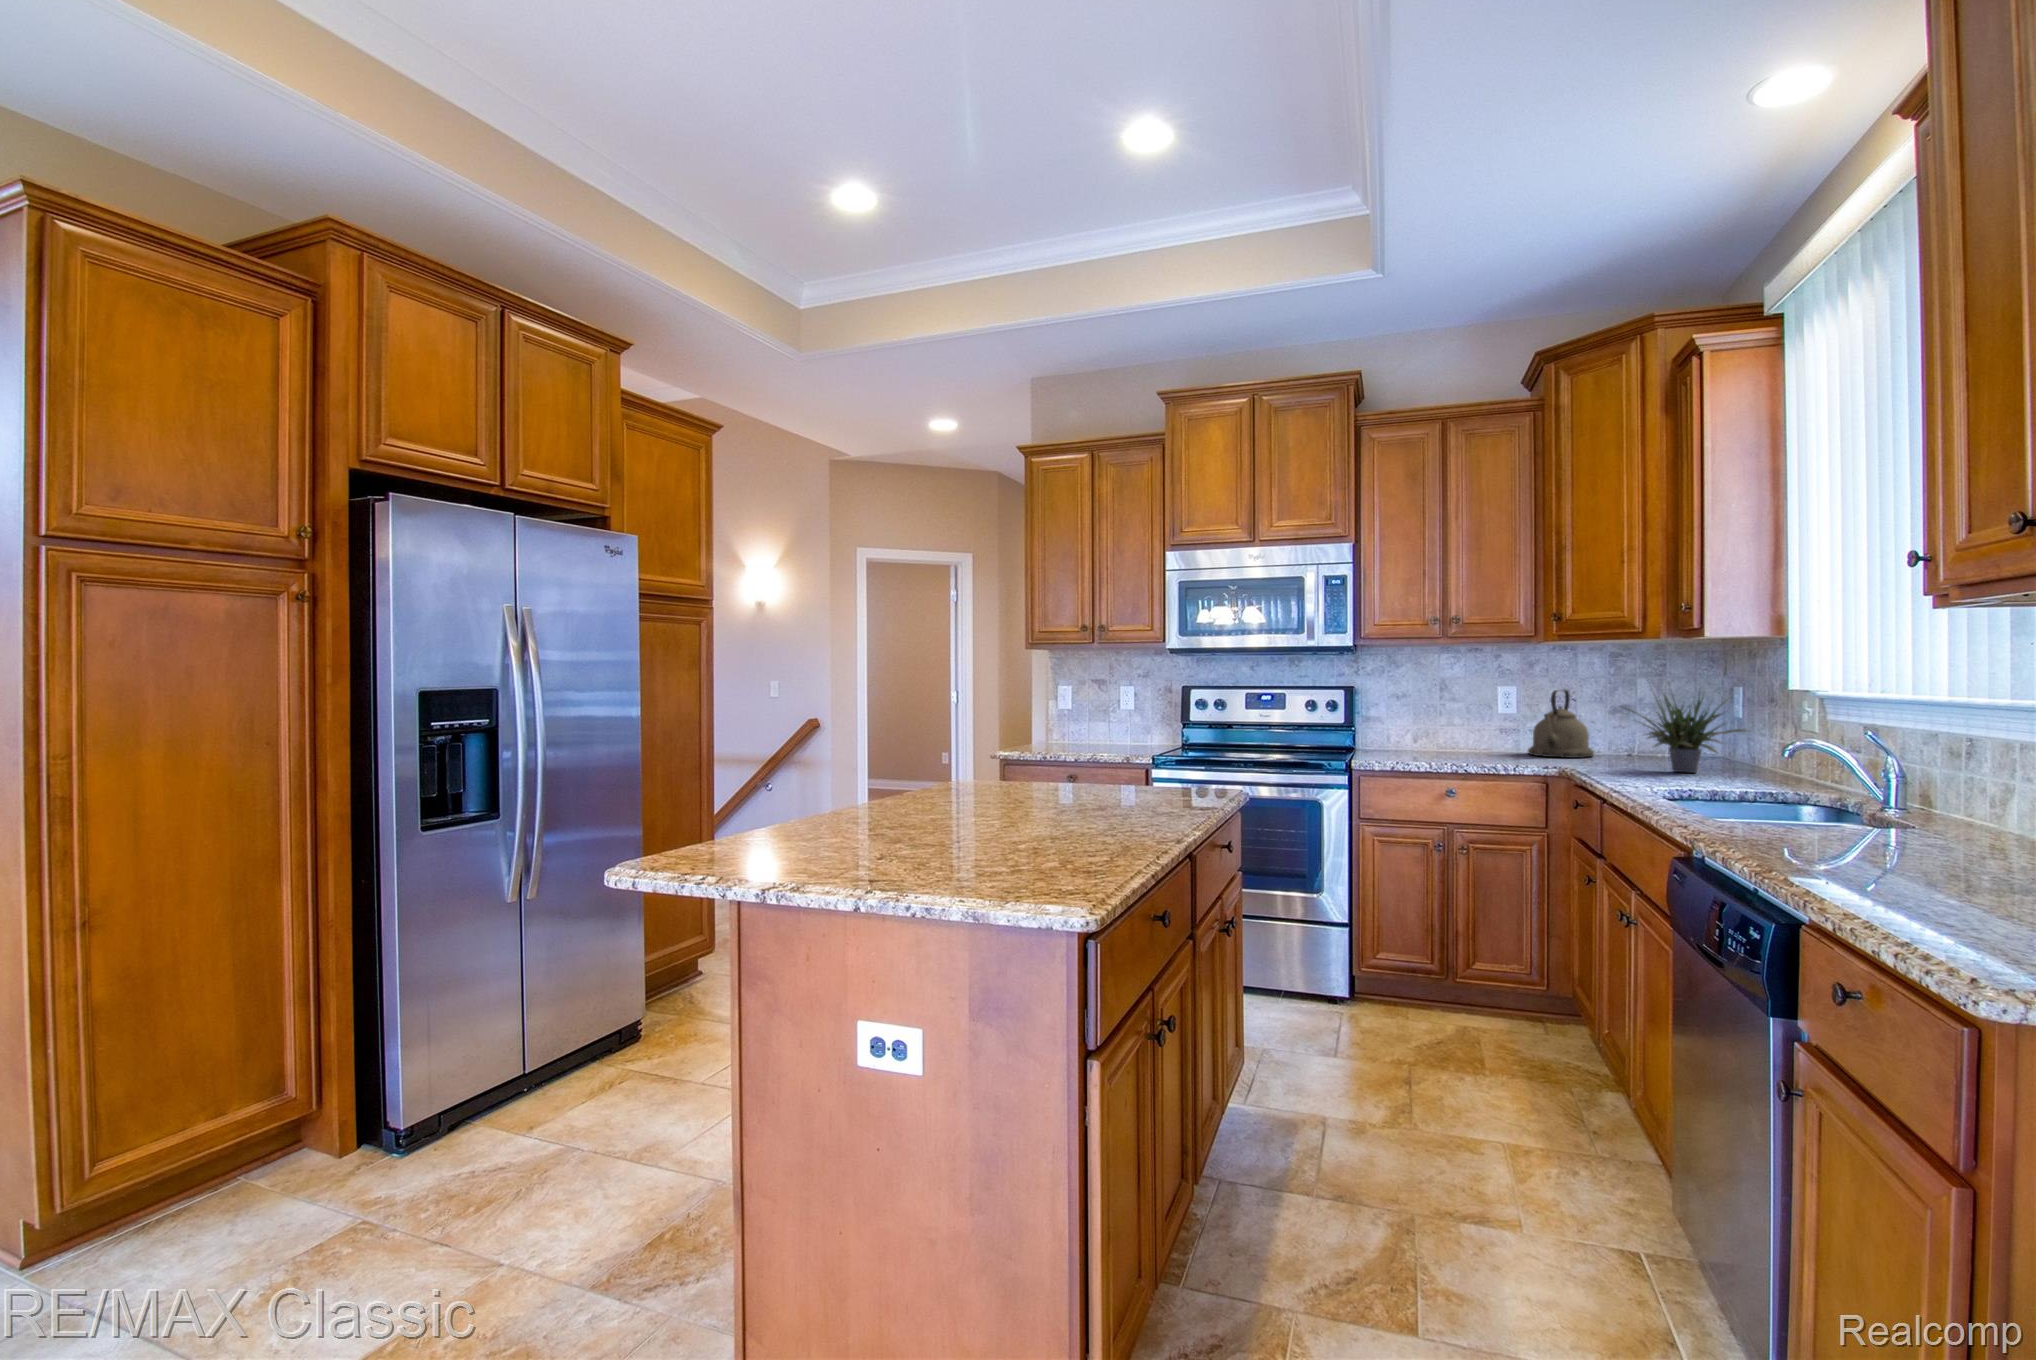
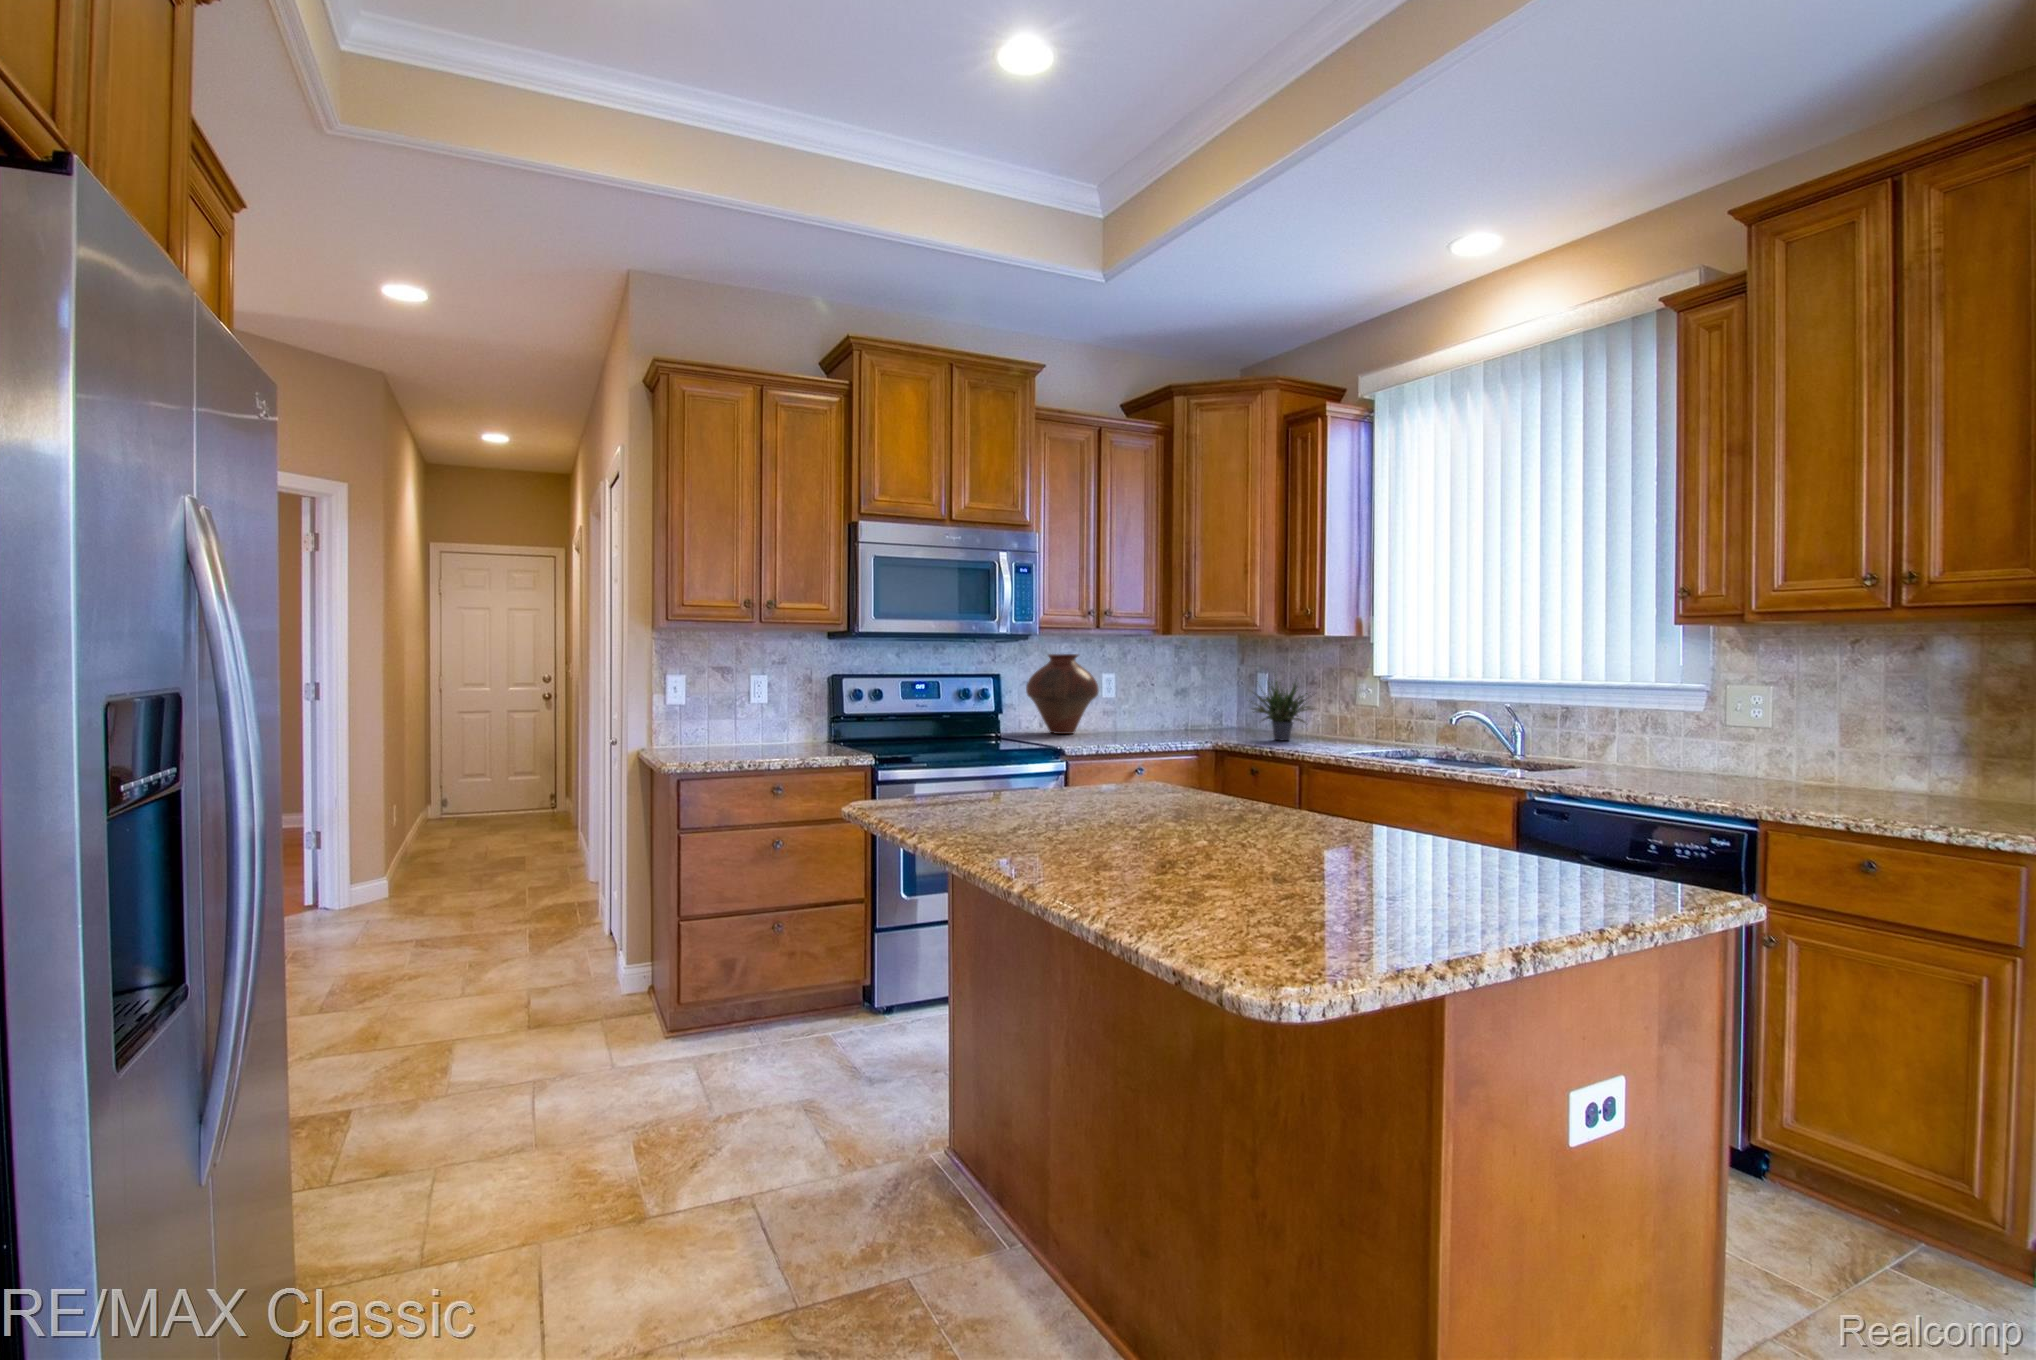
vase: none [1392,665,1476,751] -> present [1026,654,1098,734]
kettle: present [1528,690,1594,758] -> none [1135,676,1184,734]

